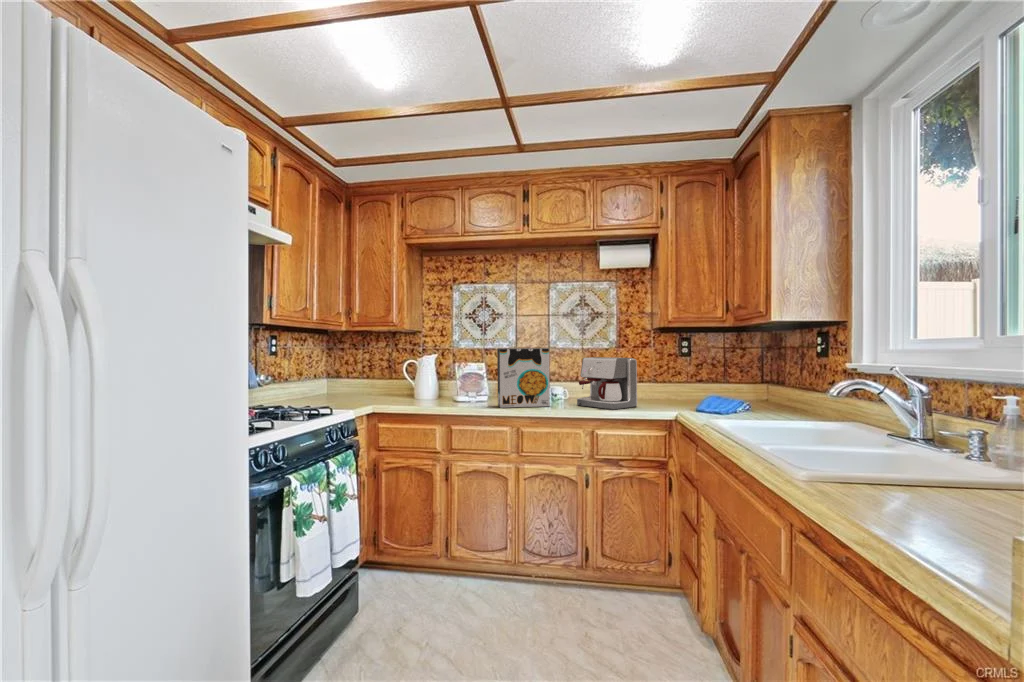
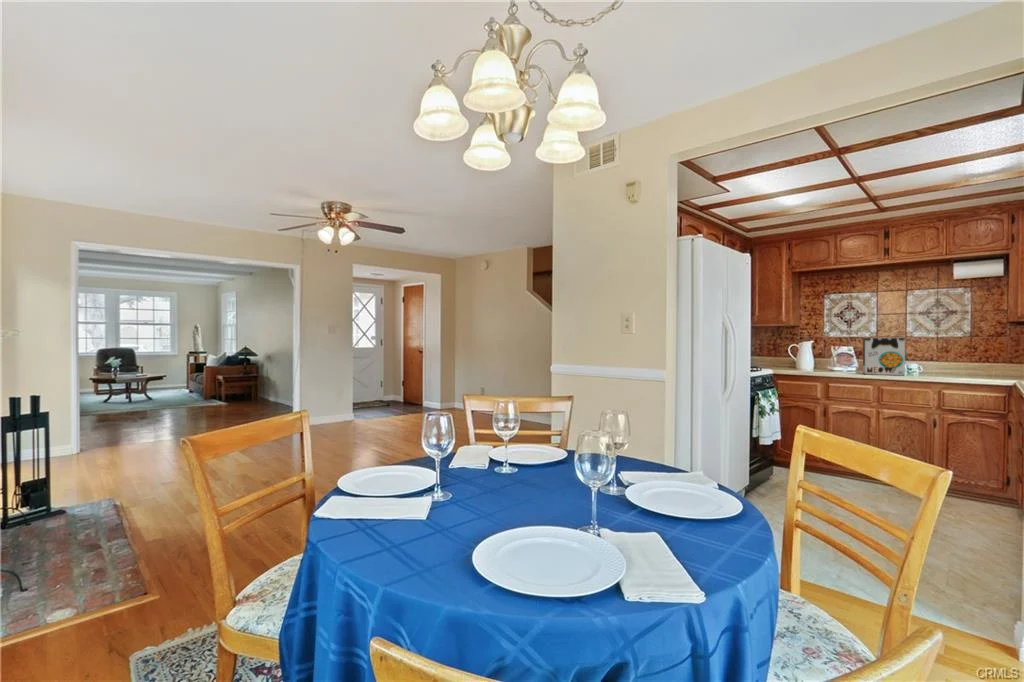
coffee maker: present [577,357,637,410] -> none [929,344,983,379]

